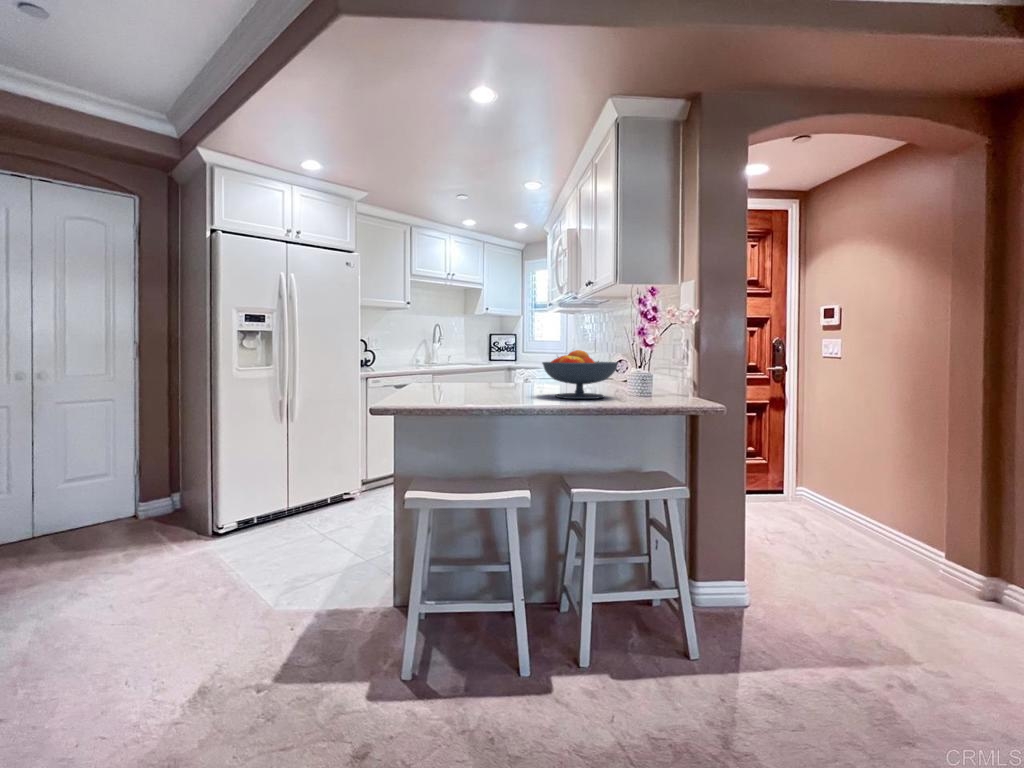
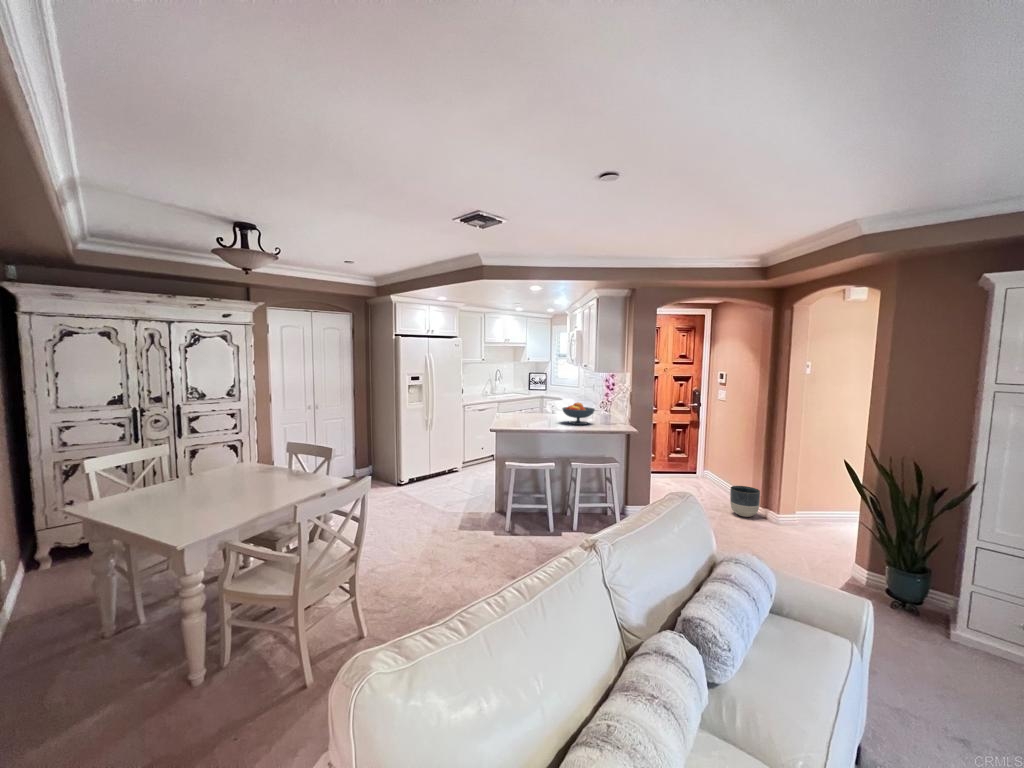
planter: none [900,525,973,594] -> present [730,486,760,517]

